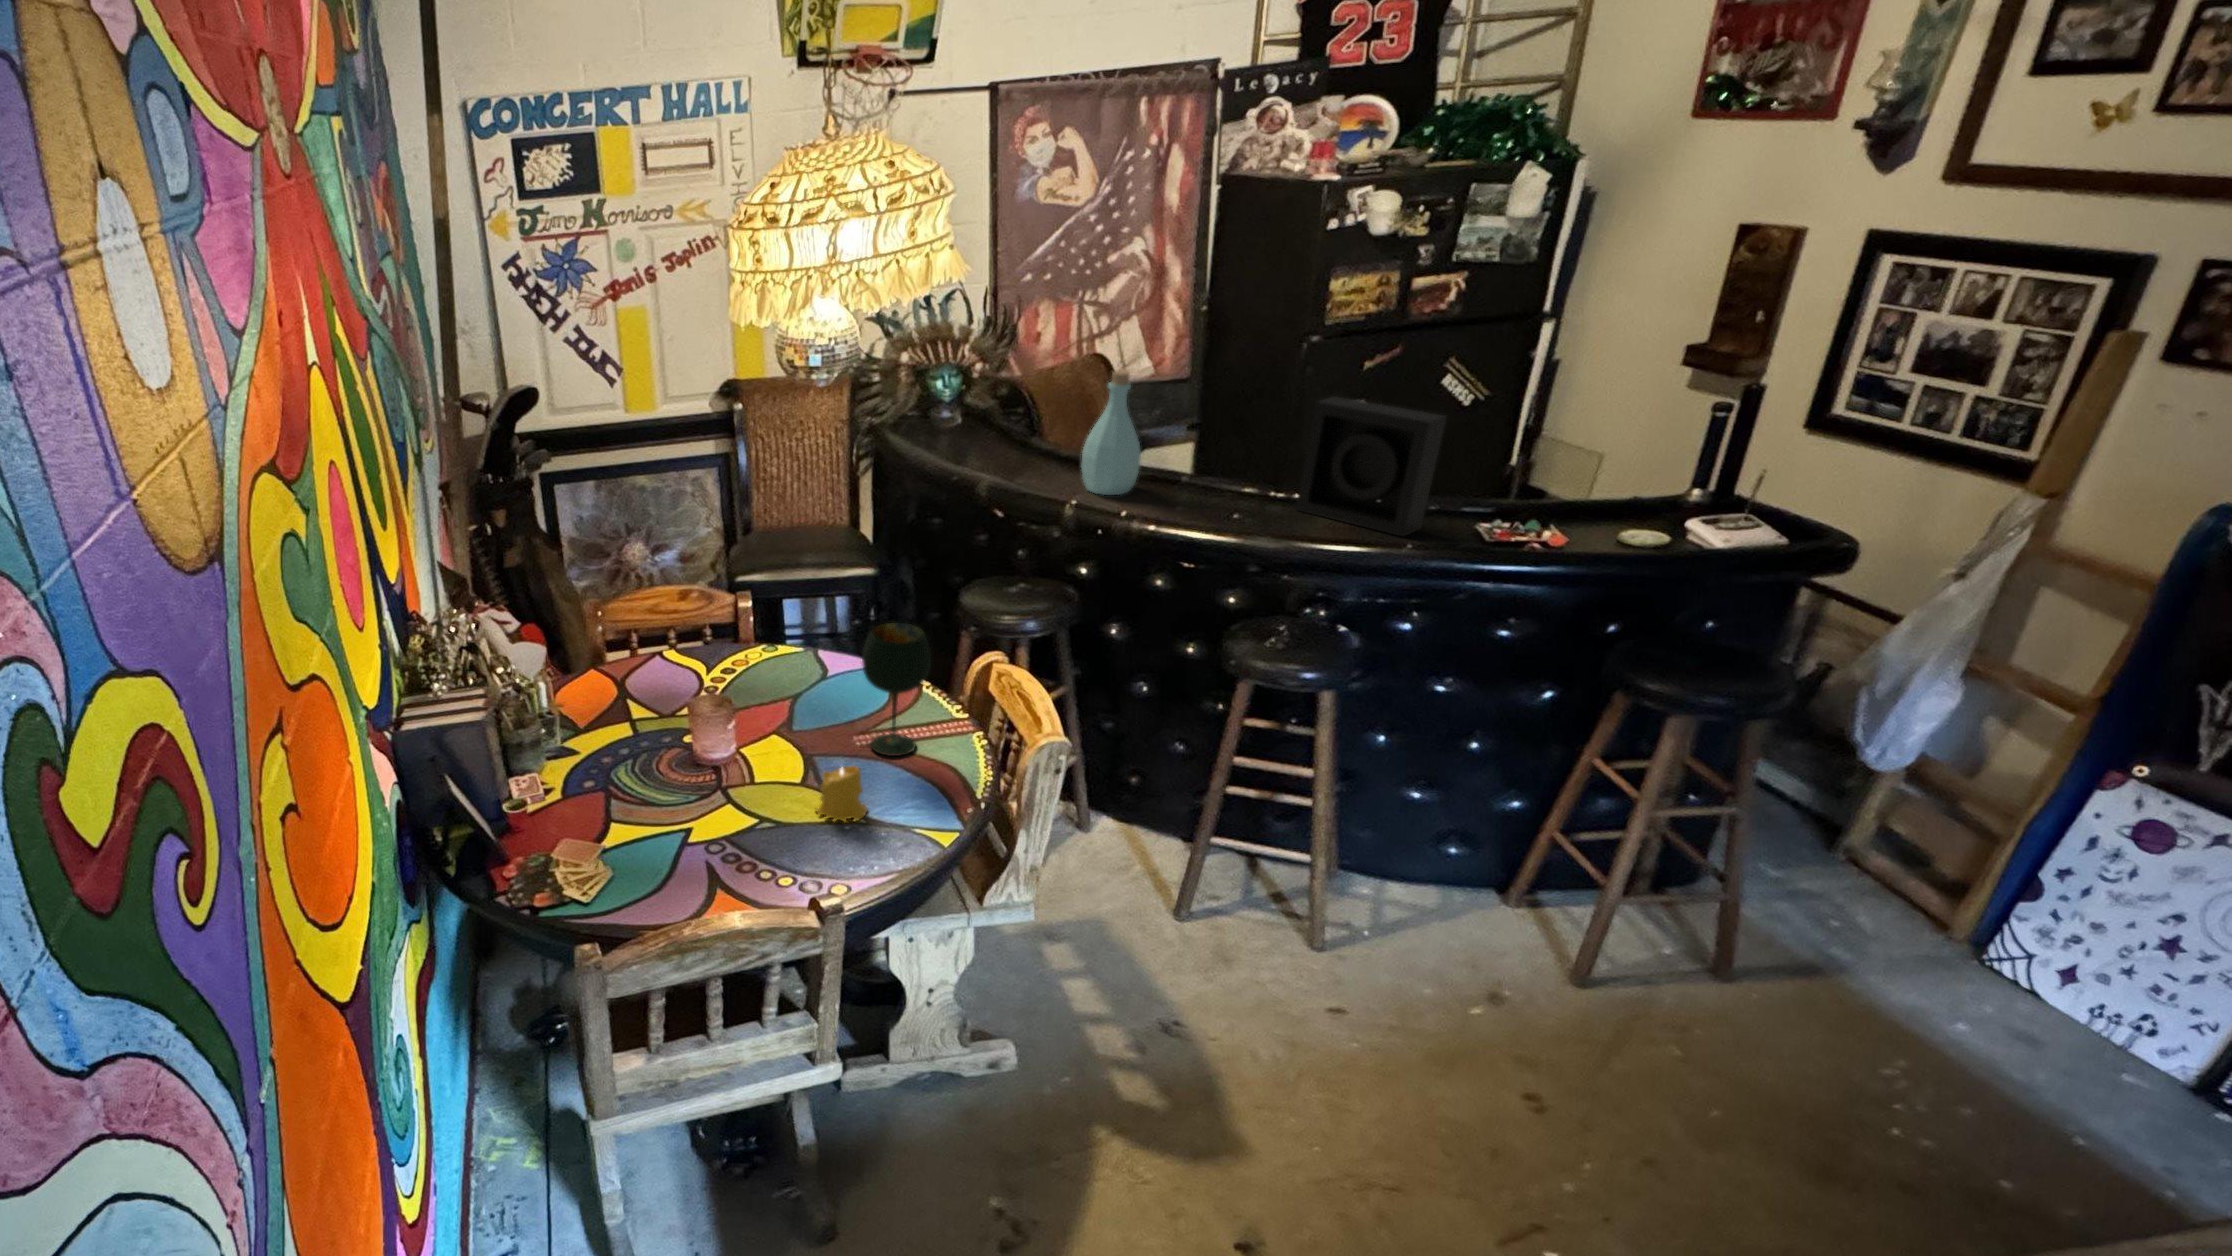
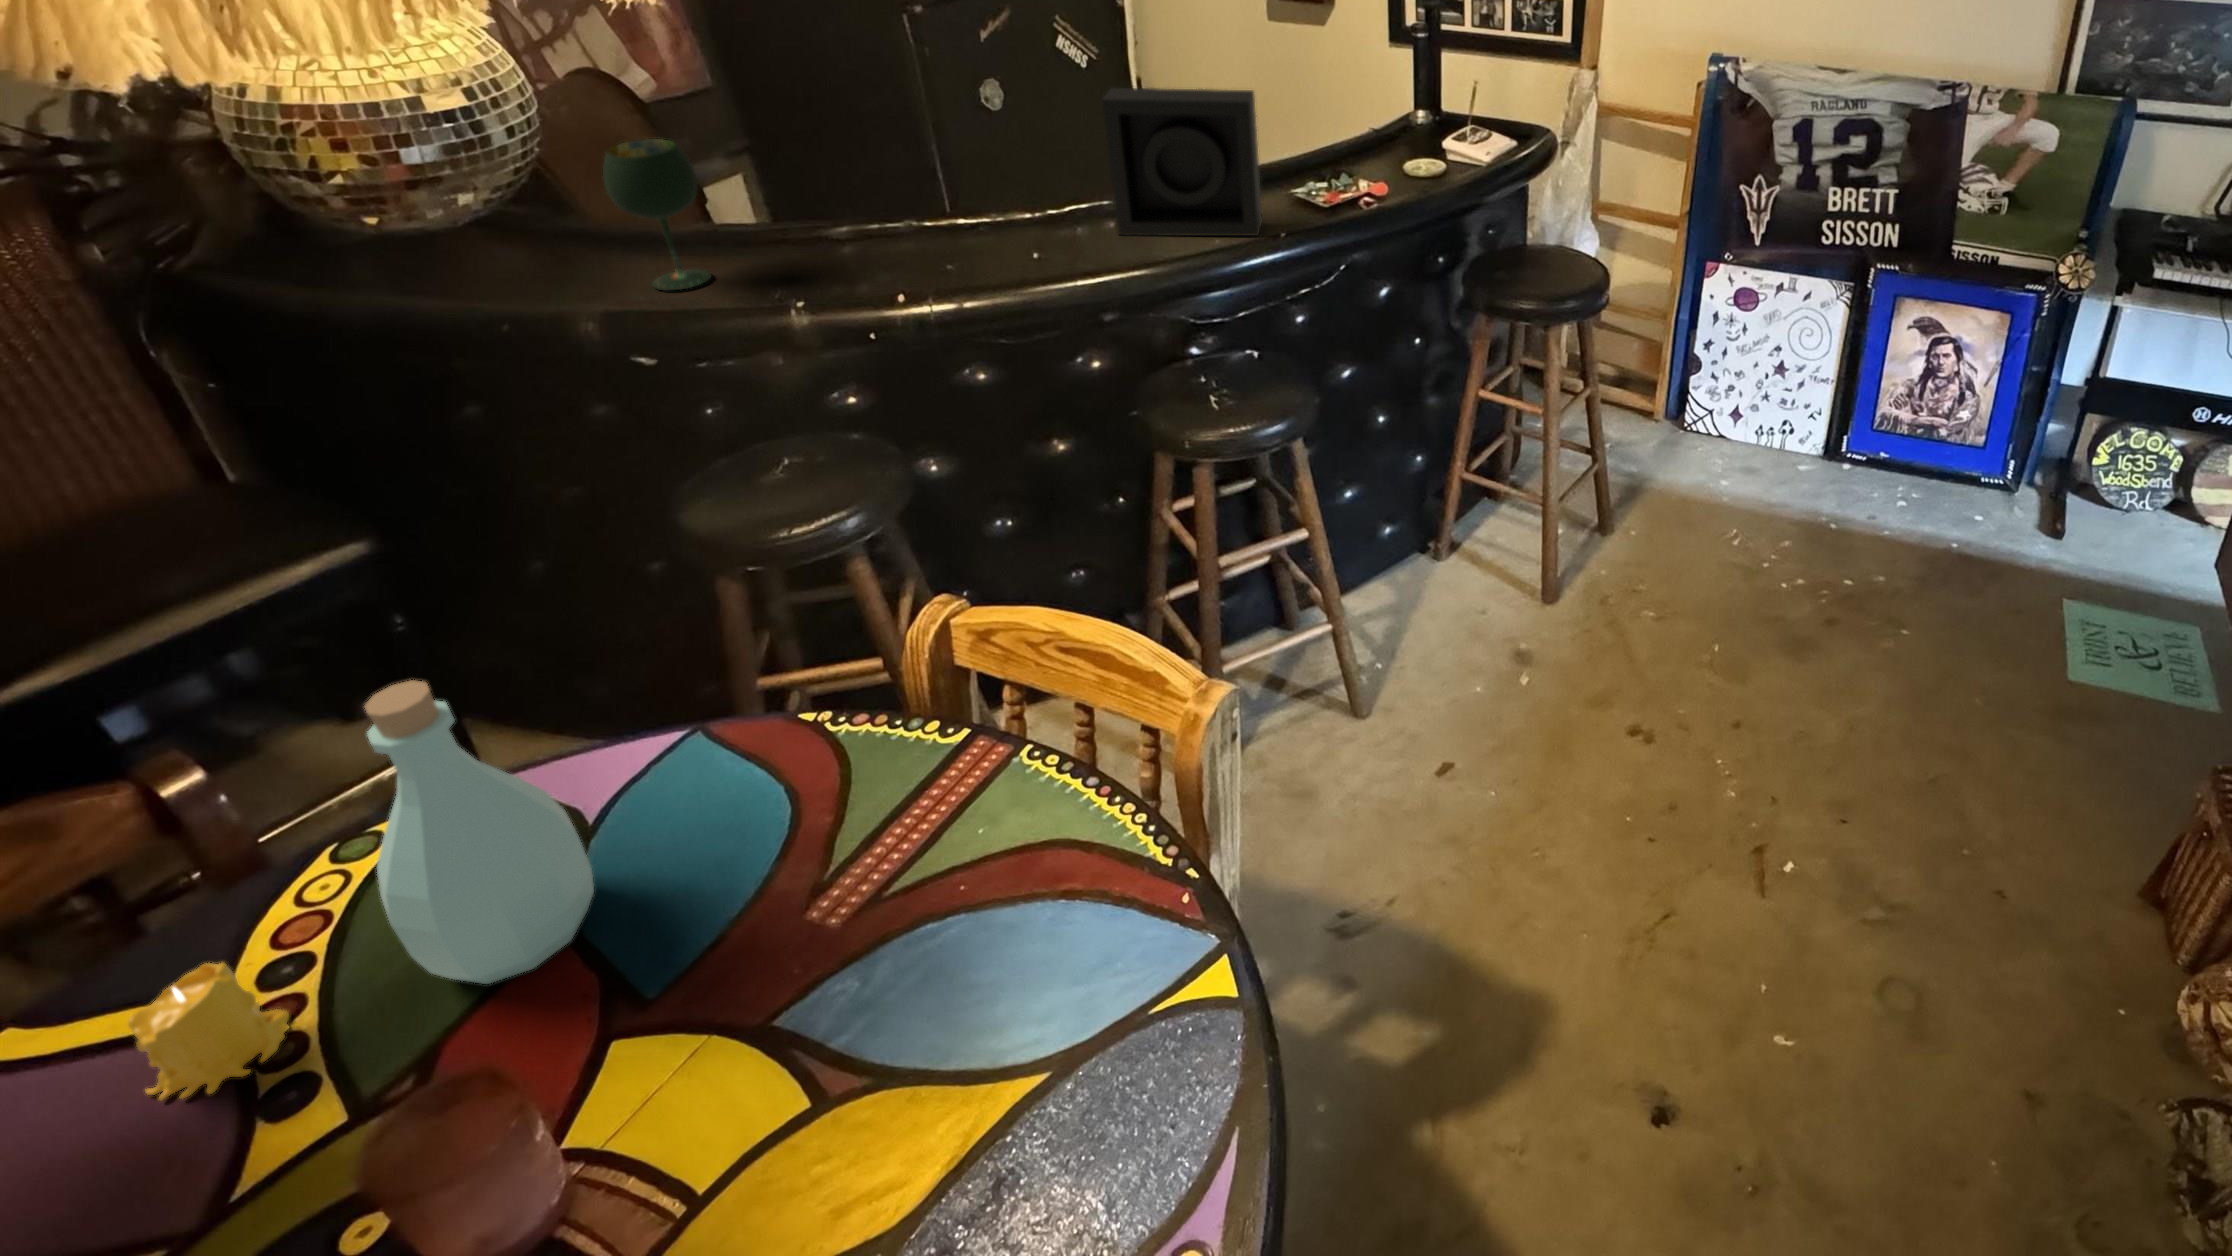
bottle: present [1082,371,1141,495] -> present [365,680,594,984]
wine glass: present [862,623,931,756] -> present [603,139,711,290]
candle: present [816,766,867,822] -> present [128,963,289,1100]

